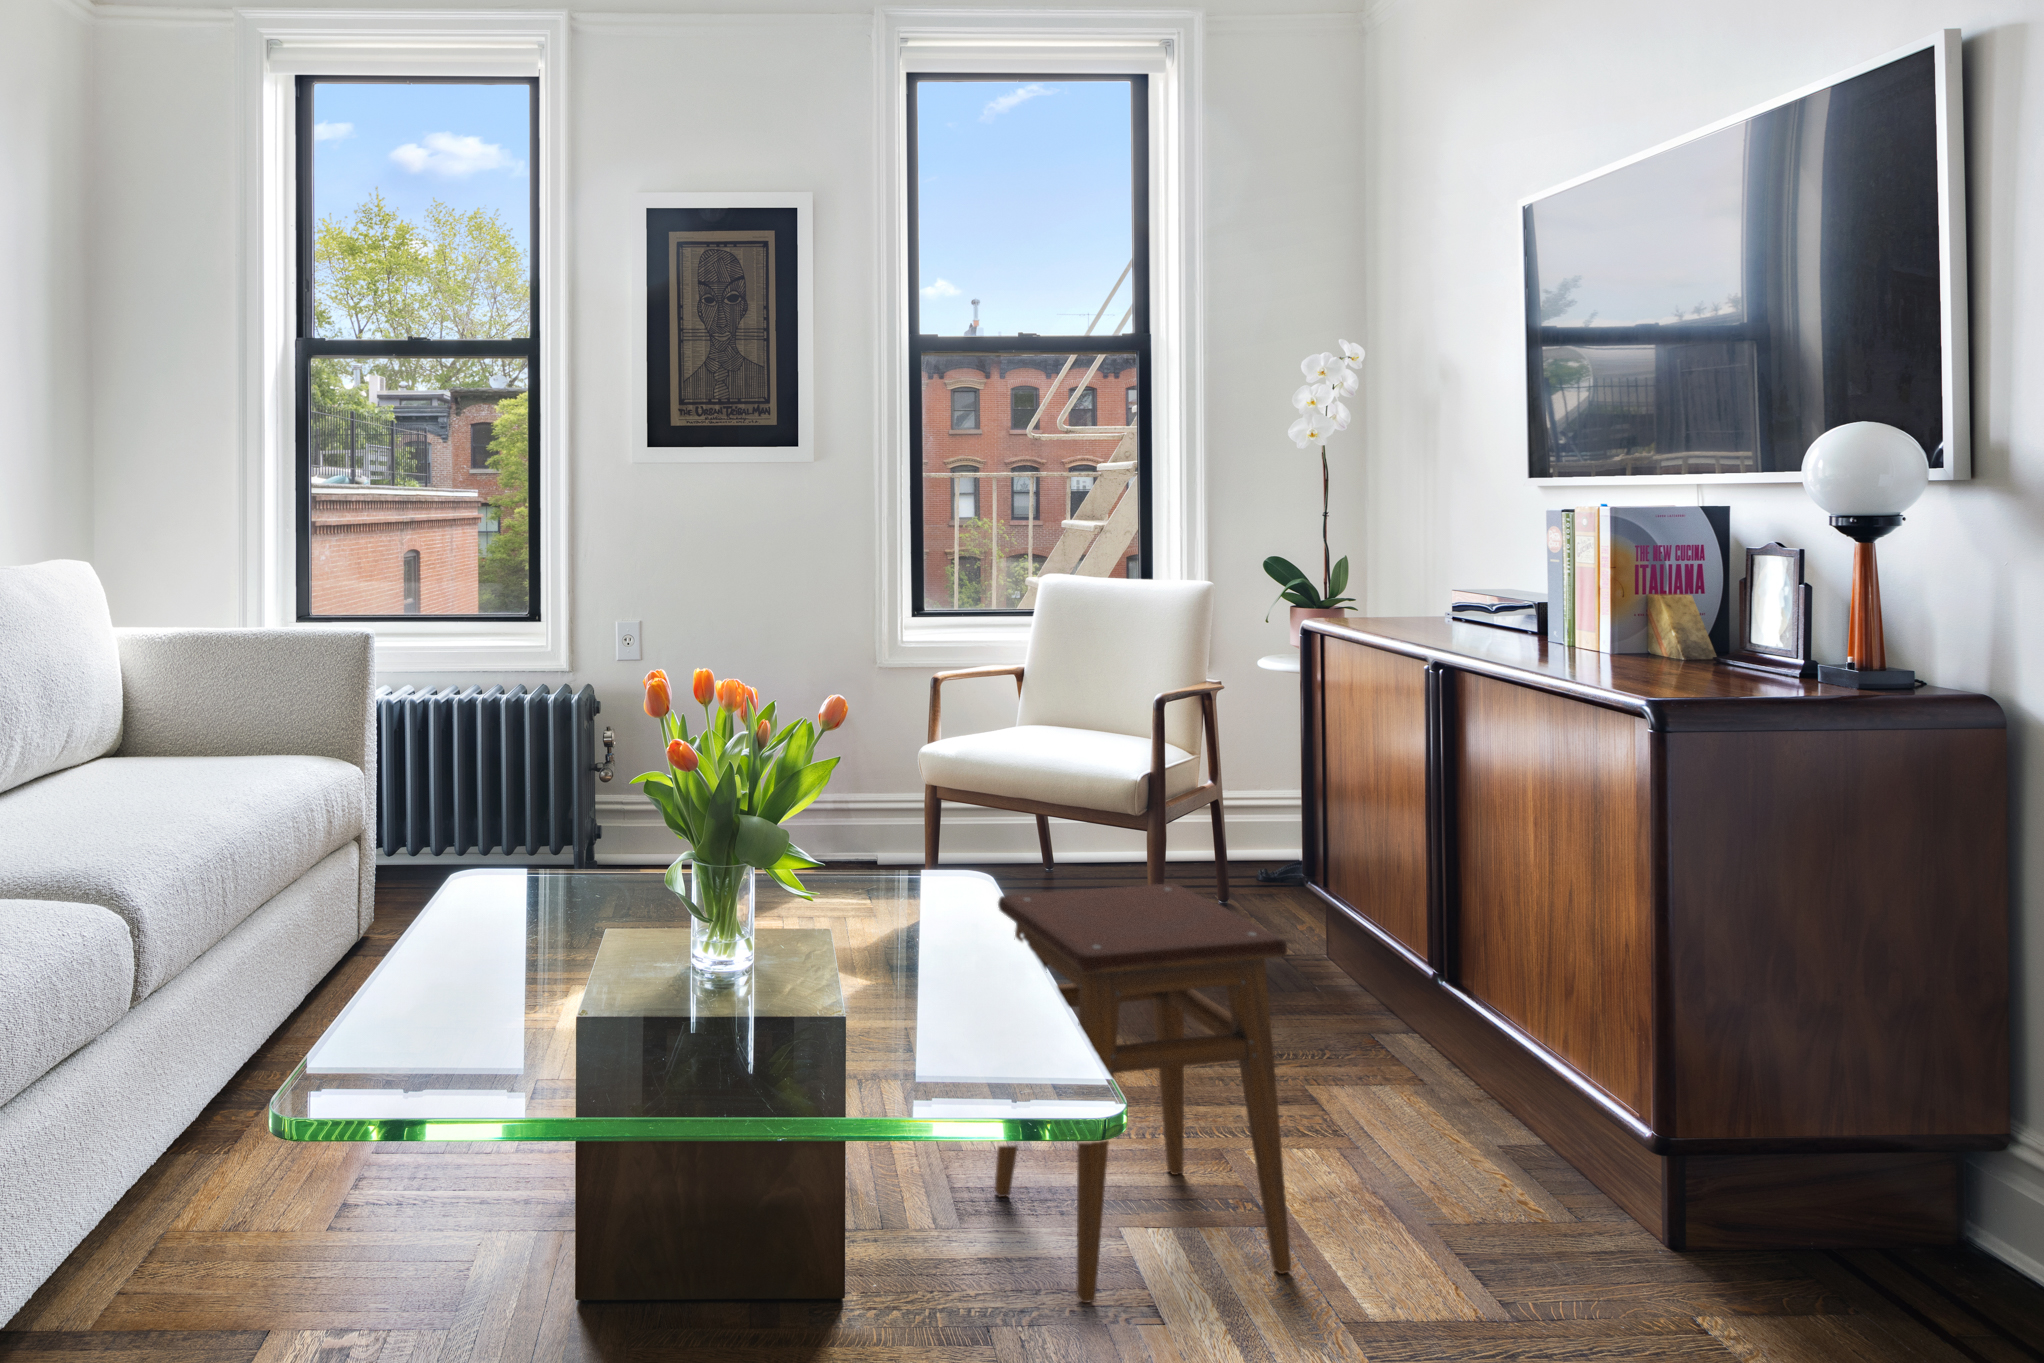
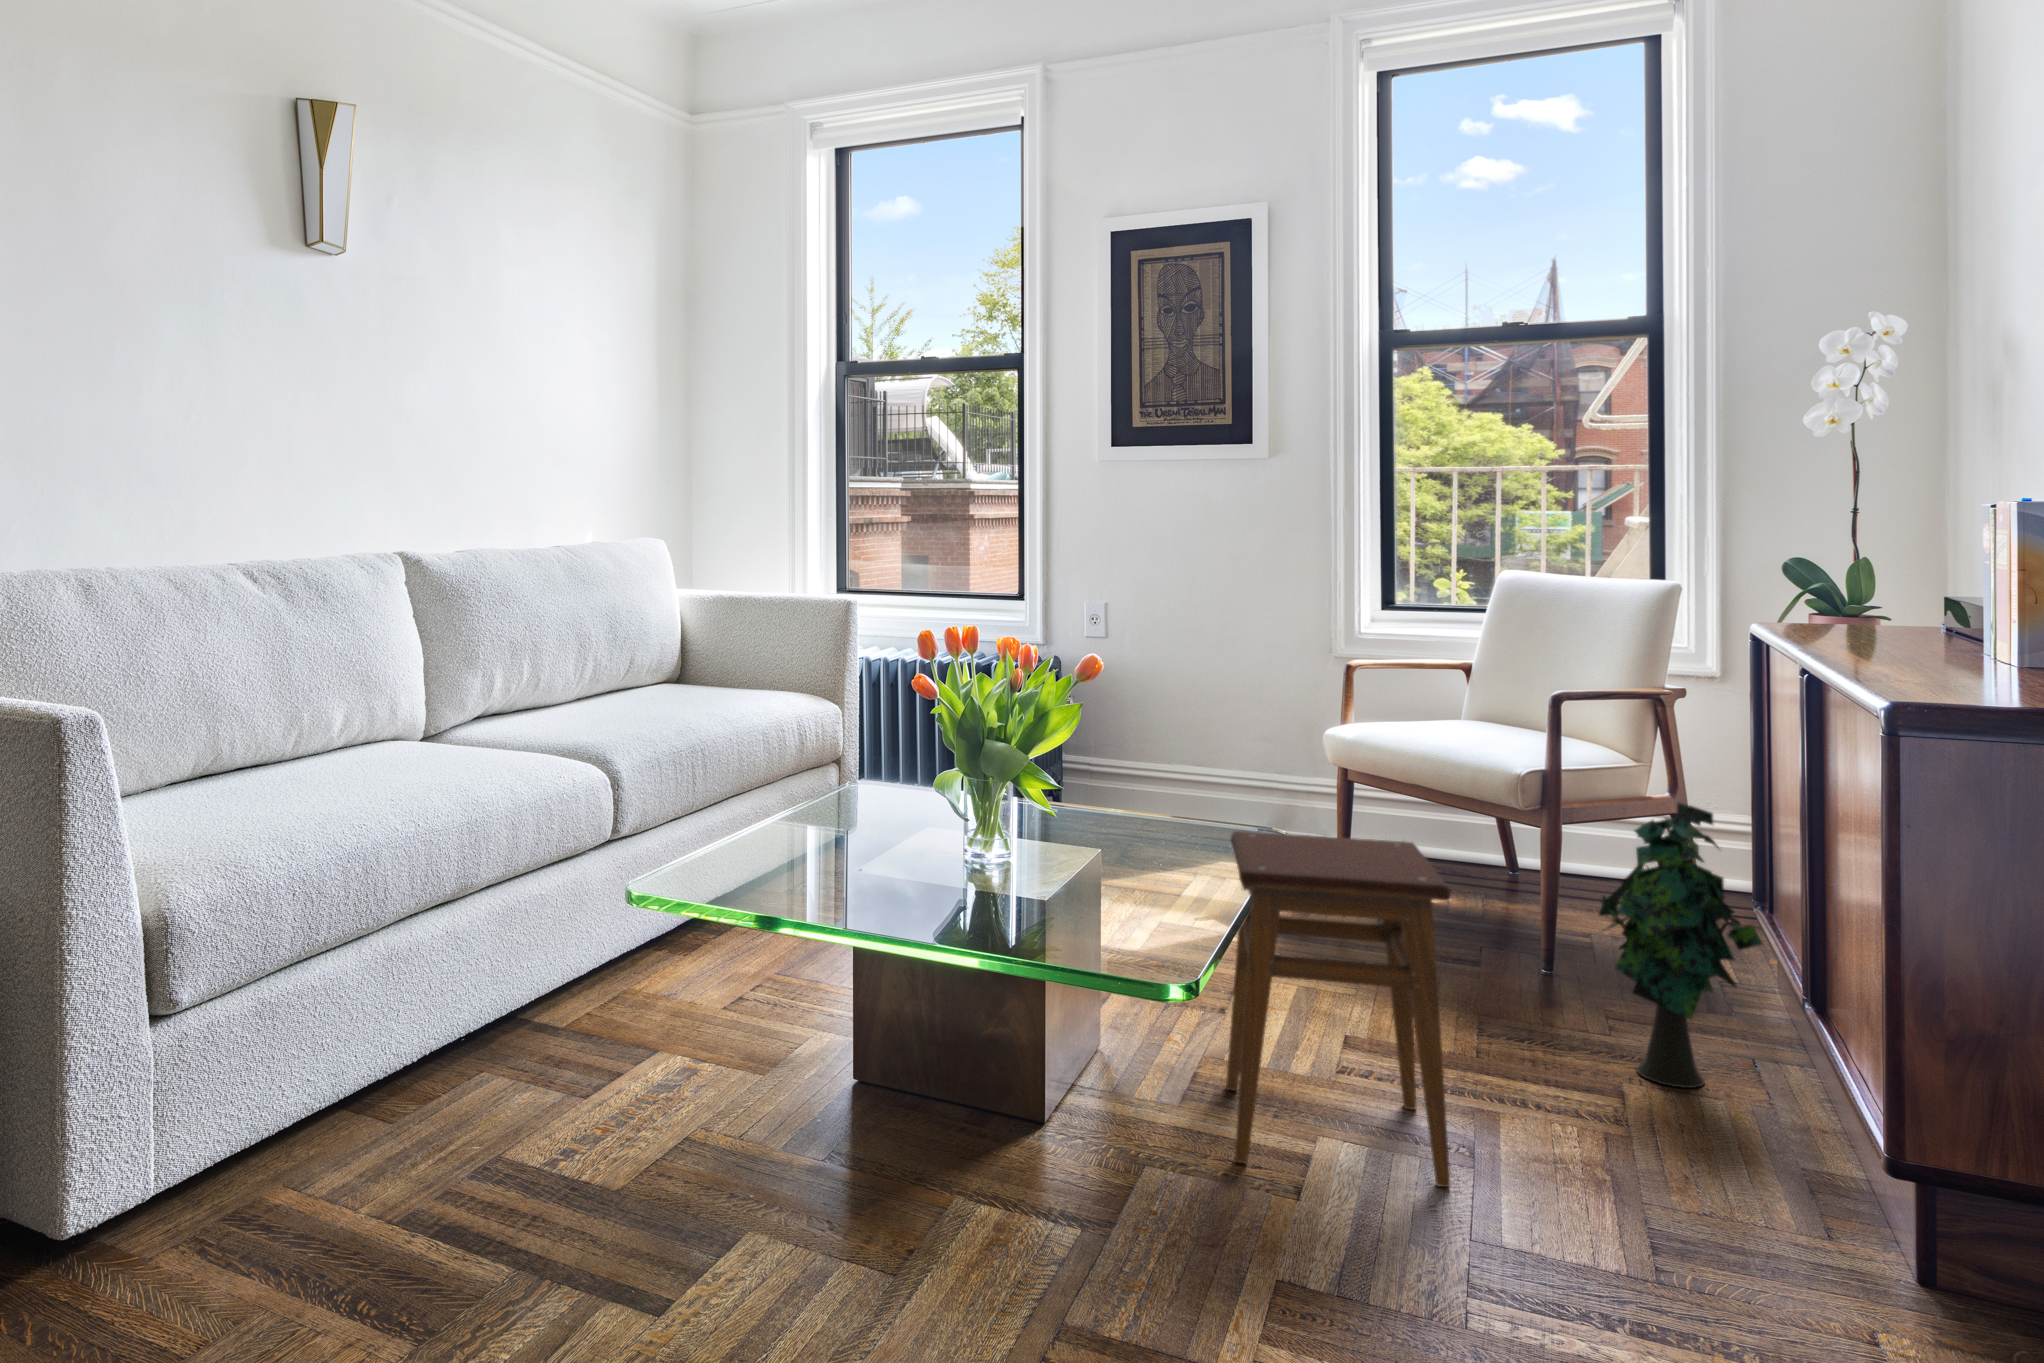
decorative plant: none [1268,805,1430,1085] -> present [1599,803,1762,1088]

